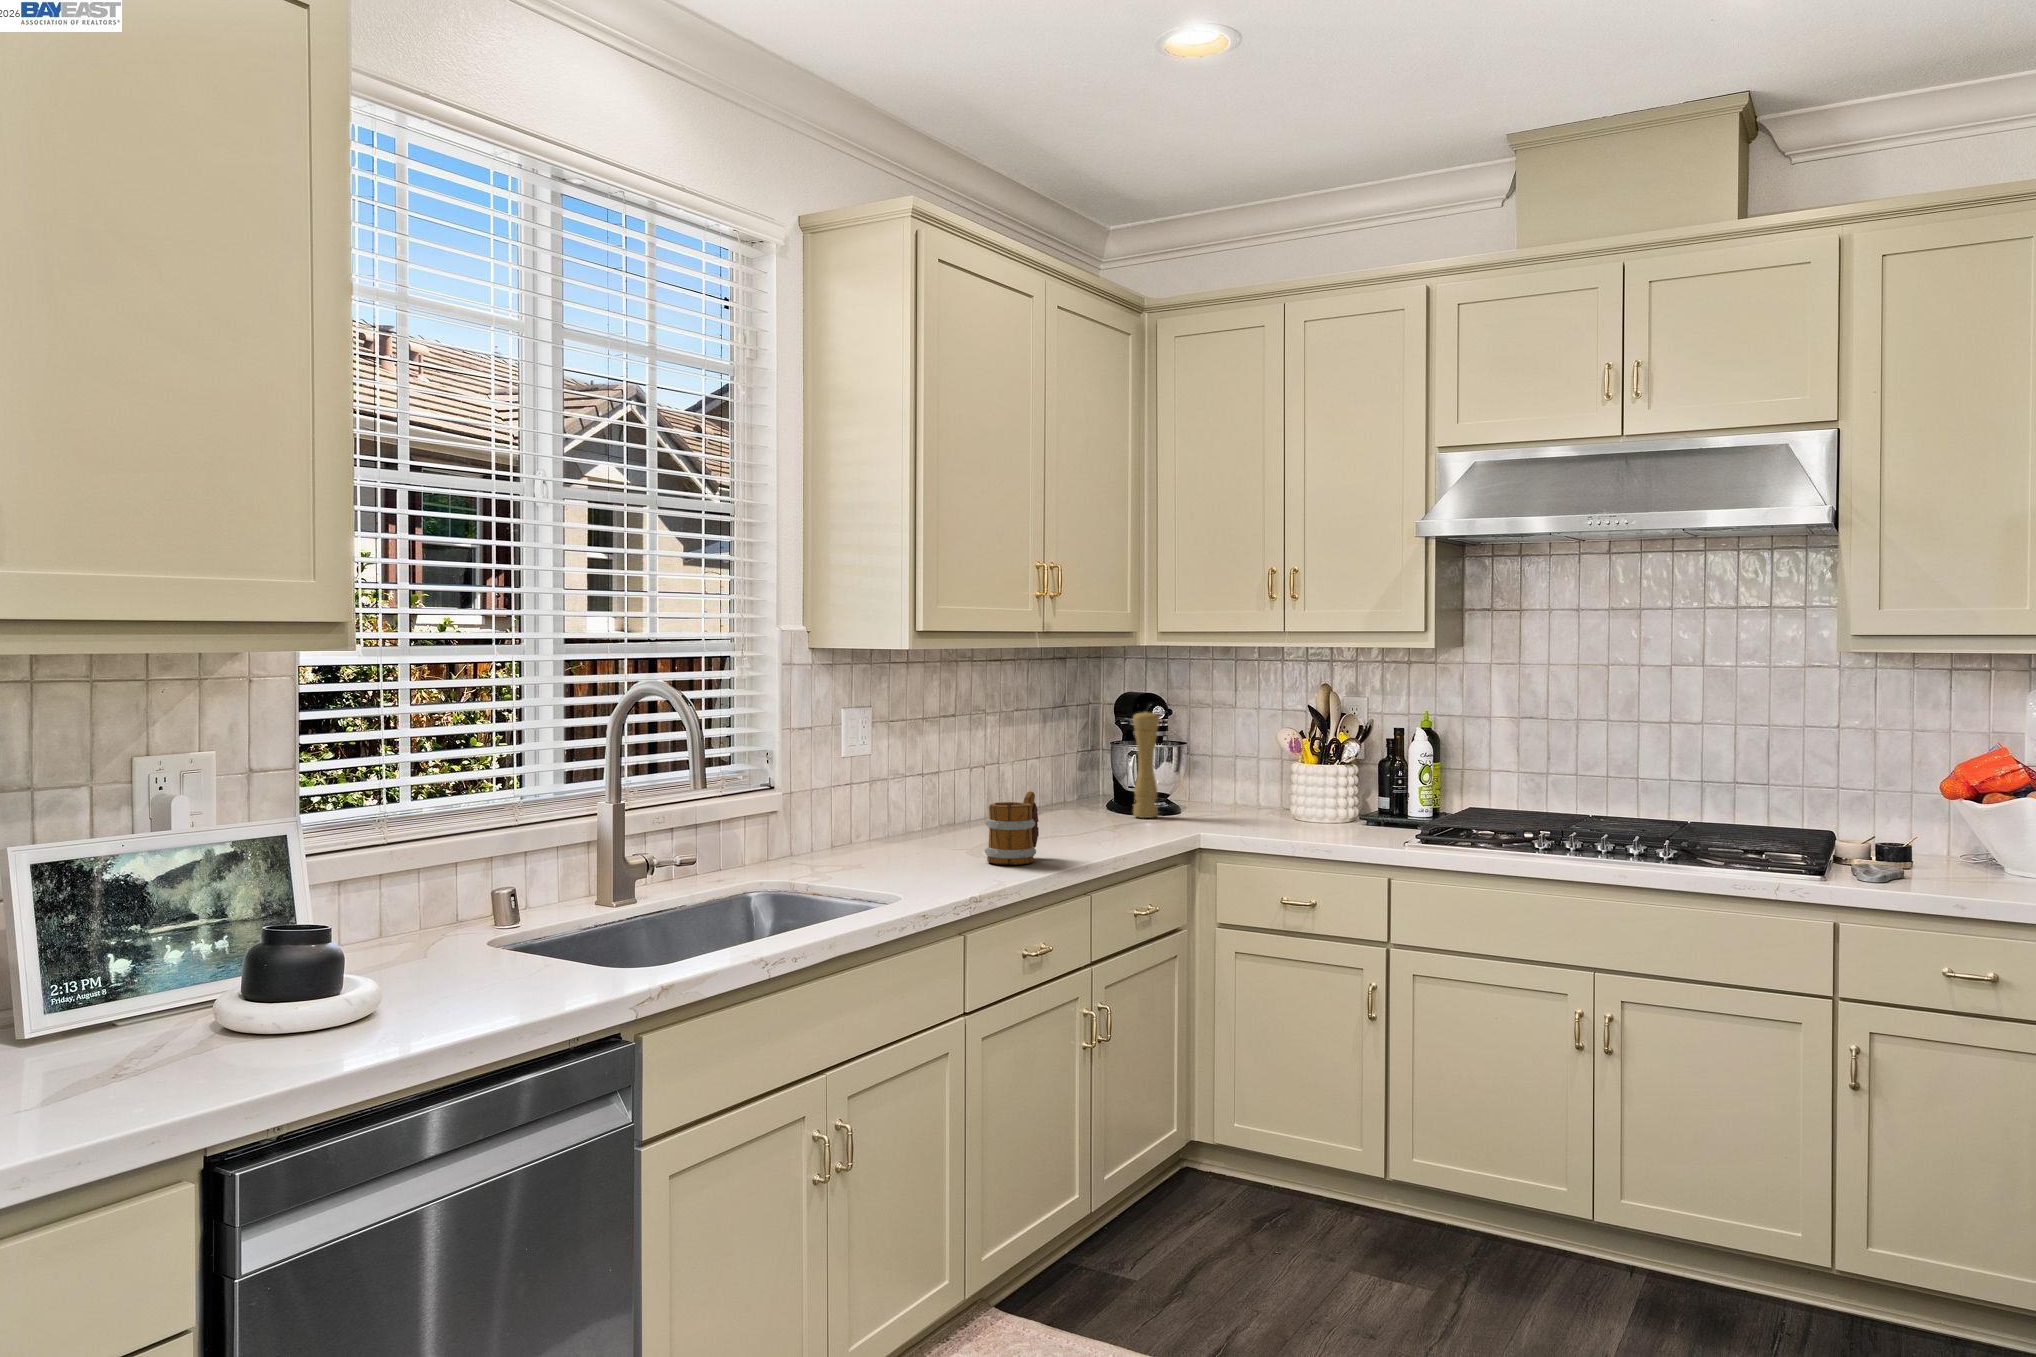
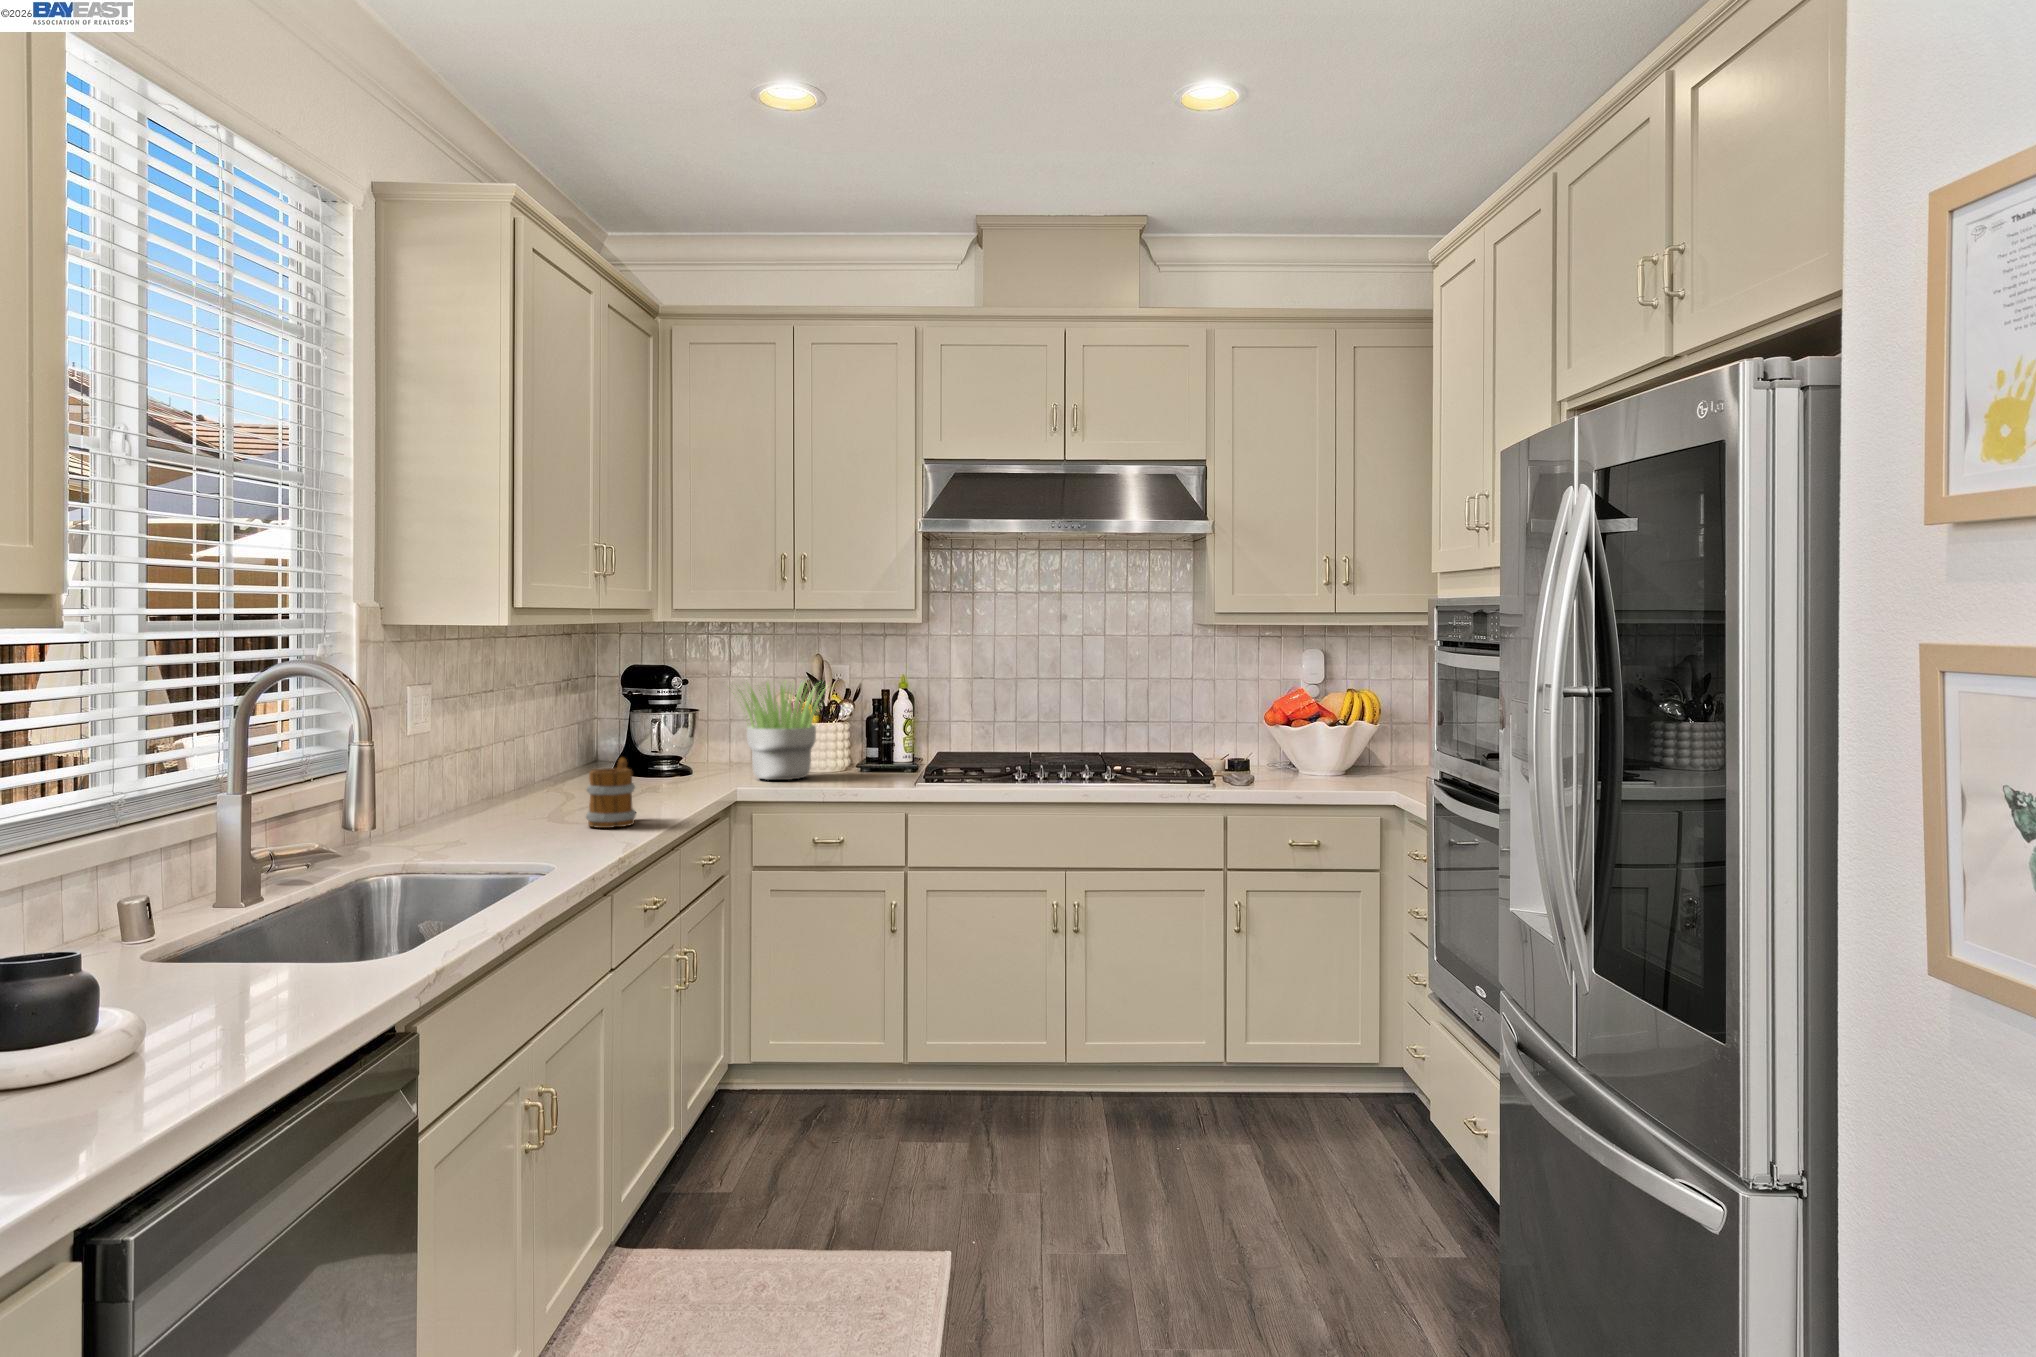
pepper mill: present [1133,711,1160,818] -> none [655,680,681,779]
potted plant: none [1192,711,1325,828] -> present [733,683,828,780]

